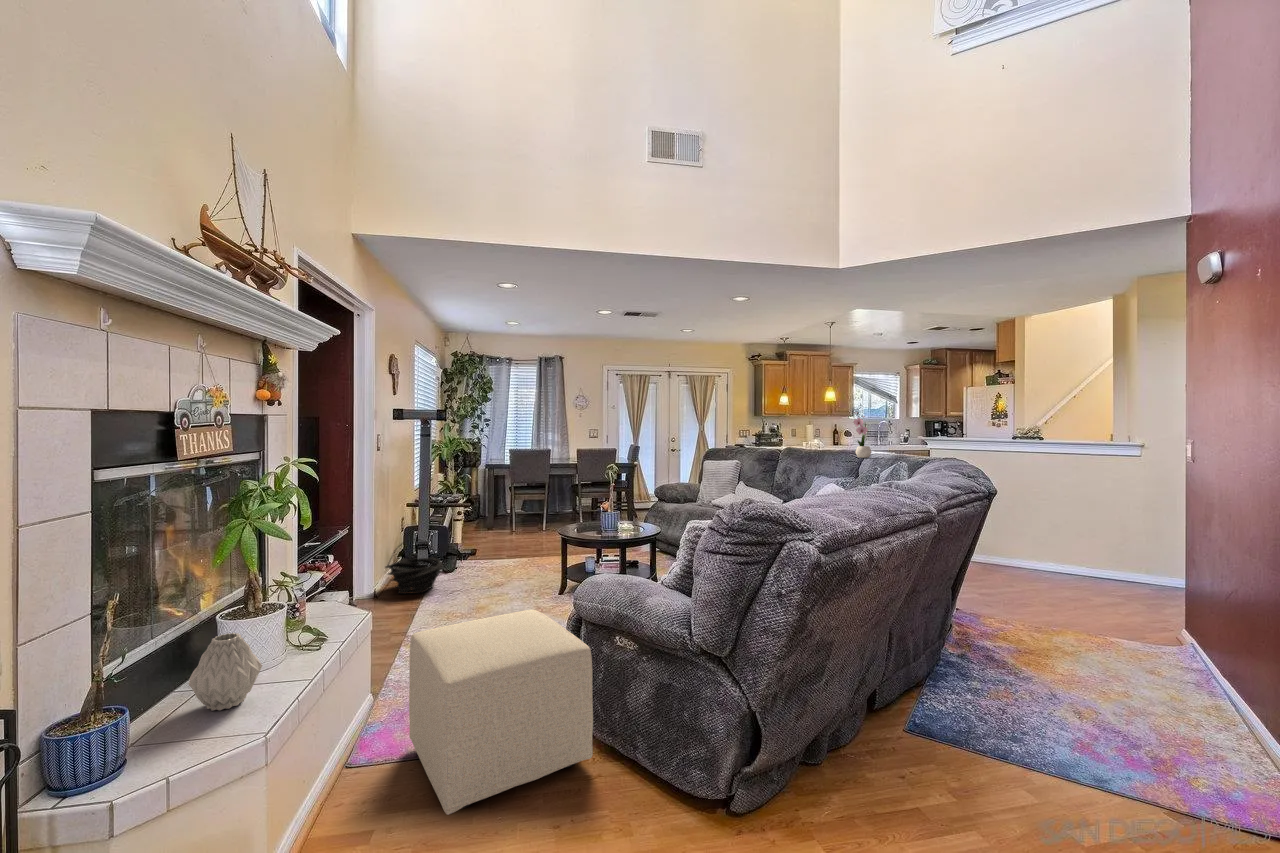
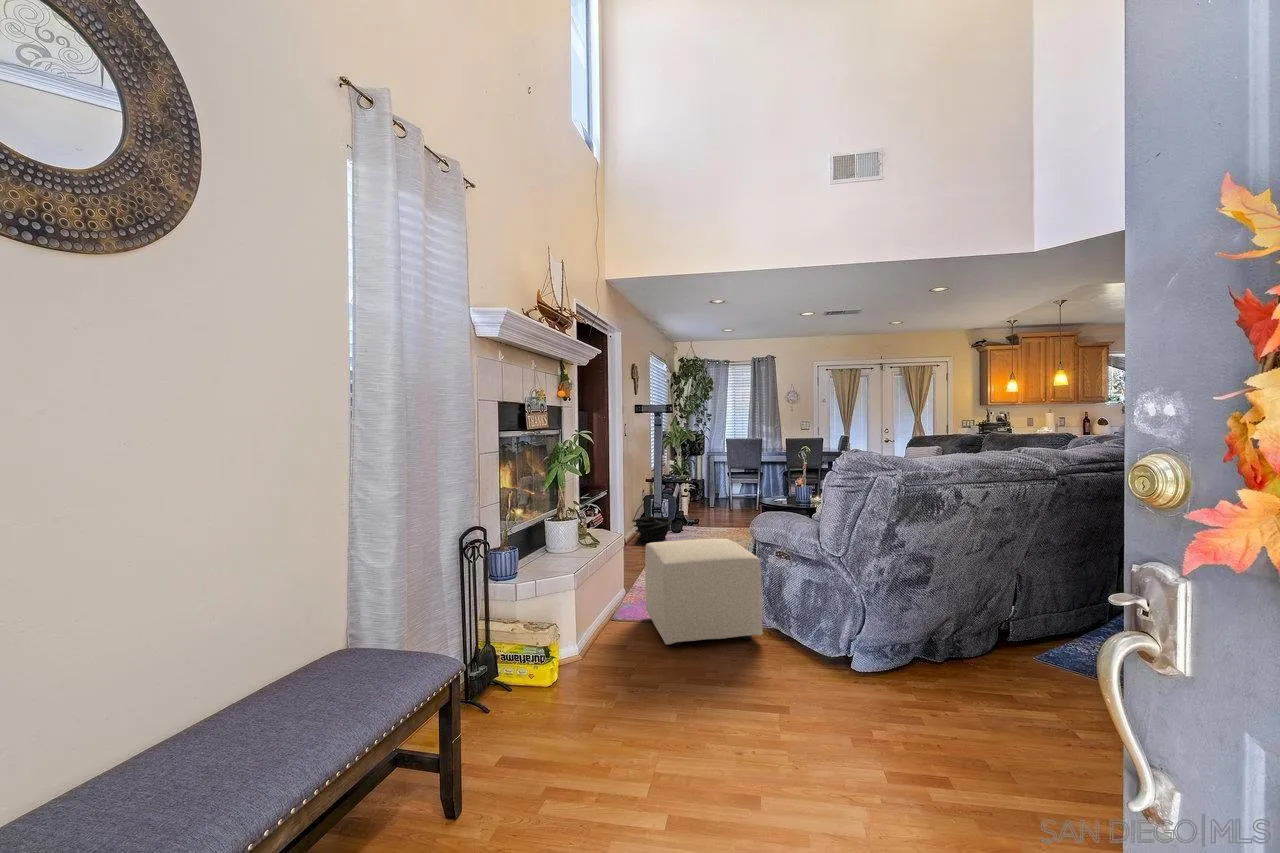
flower arrangement: present [854,412,872,458] -> none [1058,393,1084,439]
vase: present [189,633,262,711] -> none [536,522,568,561]

